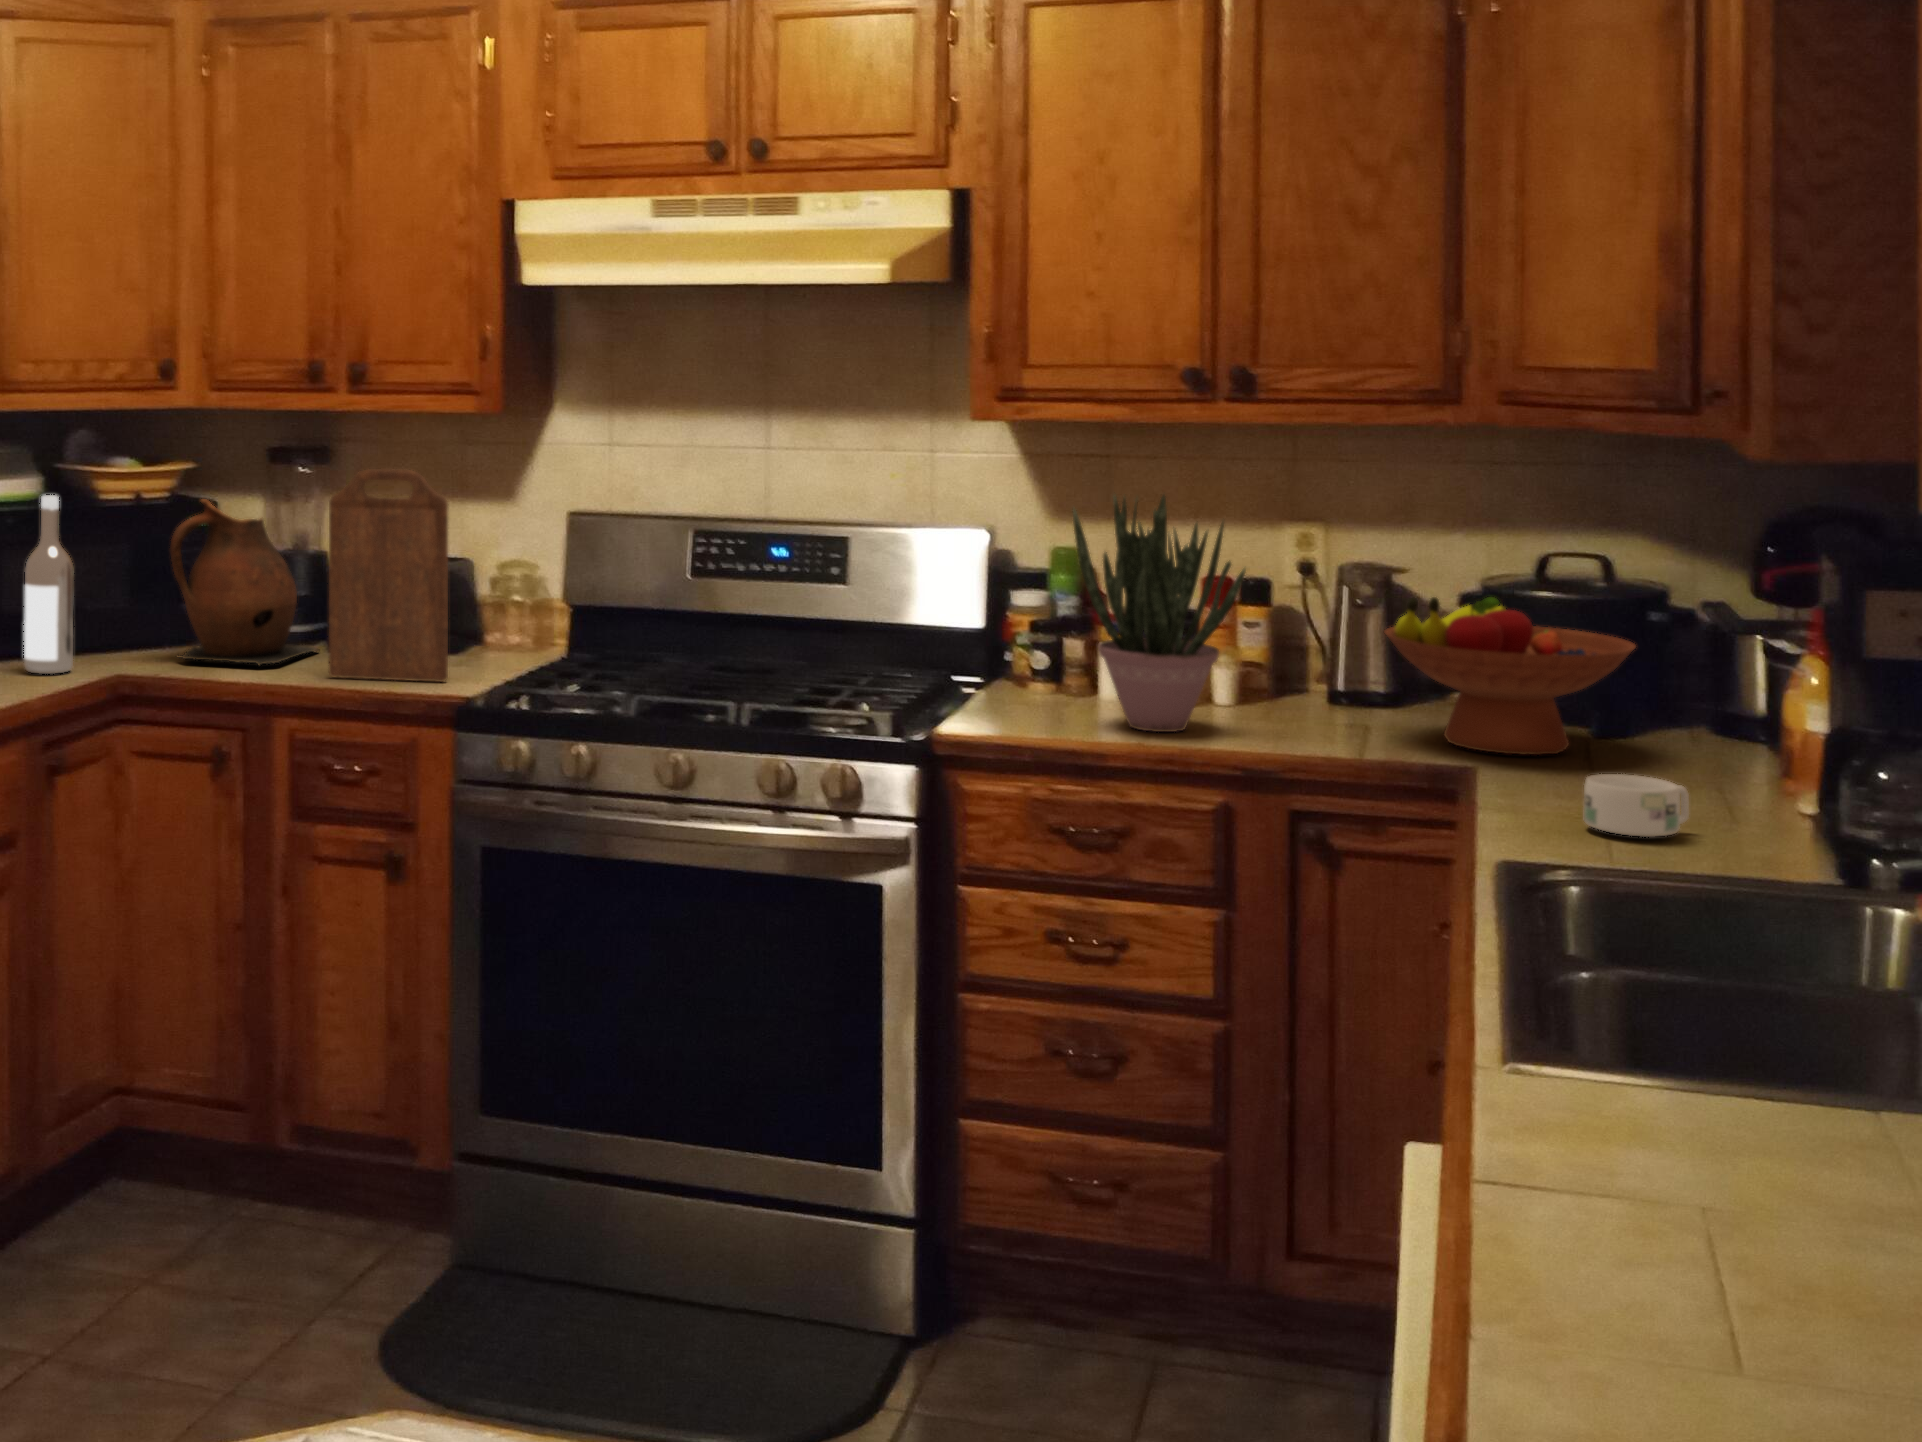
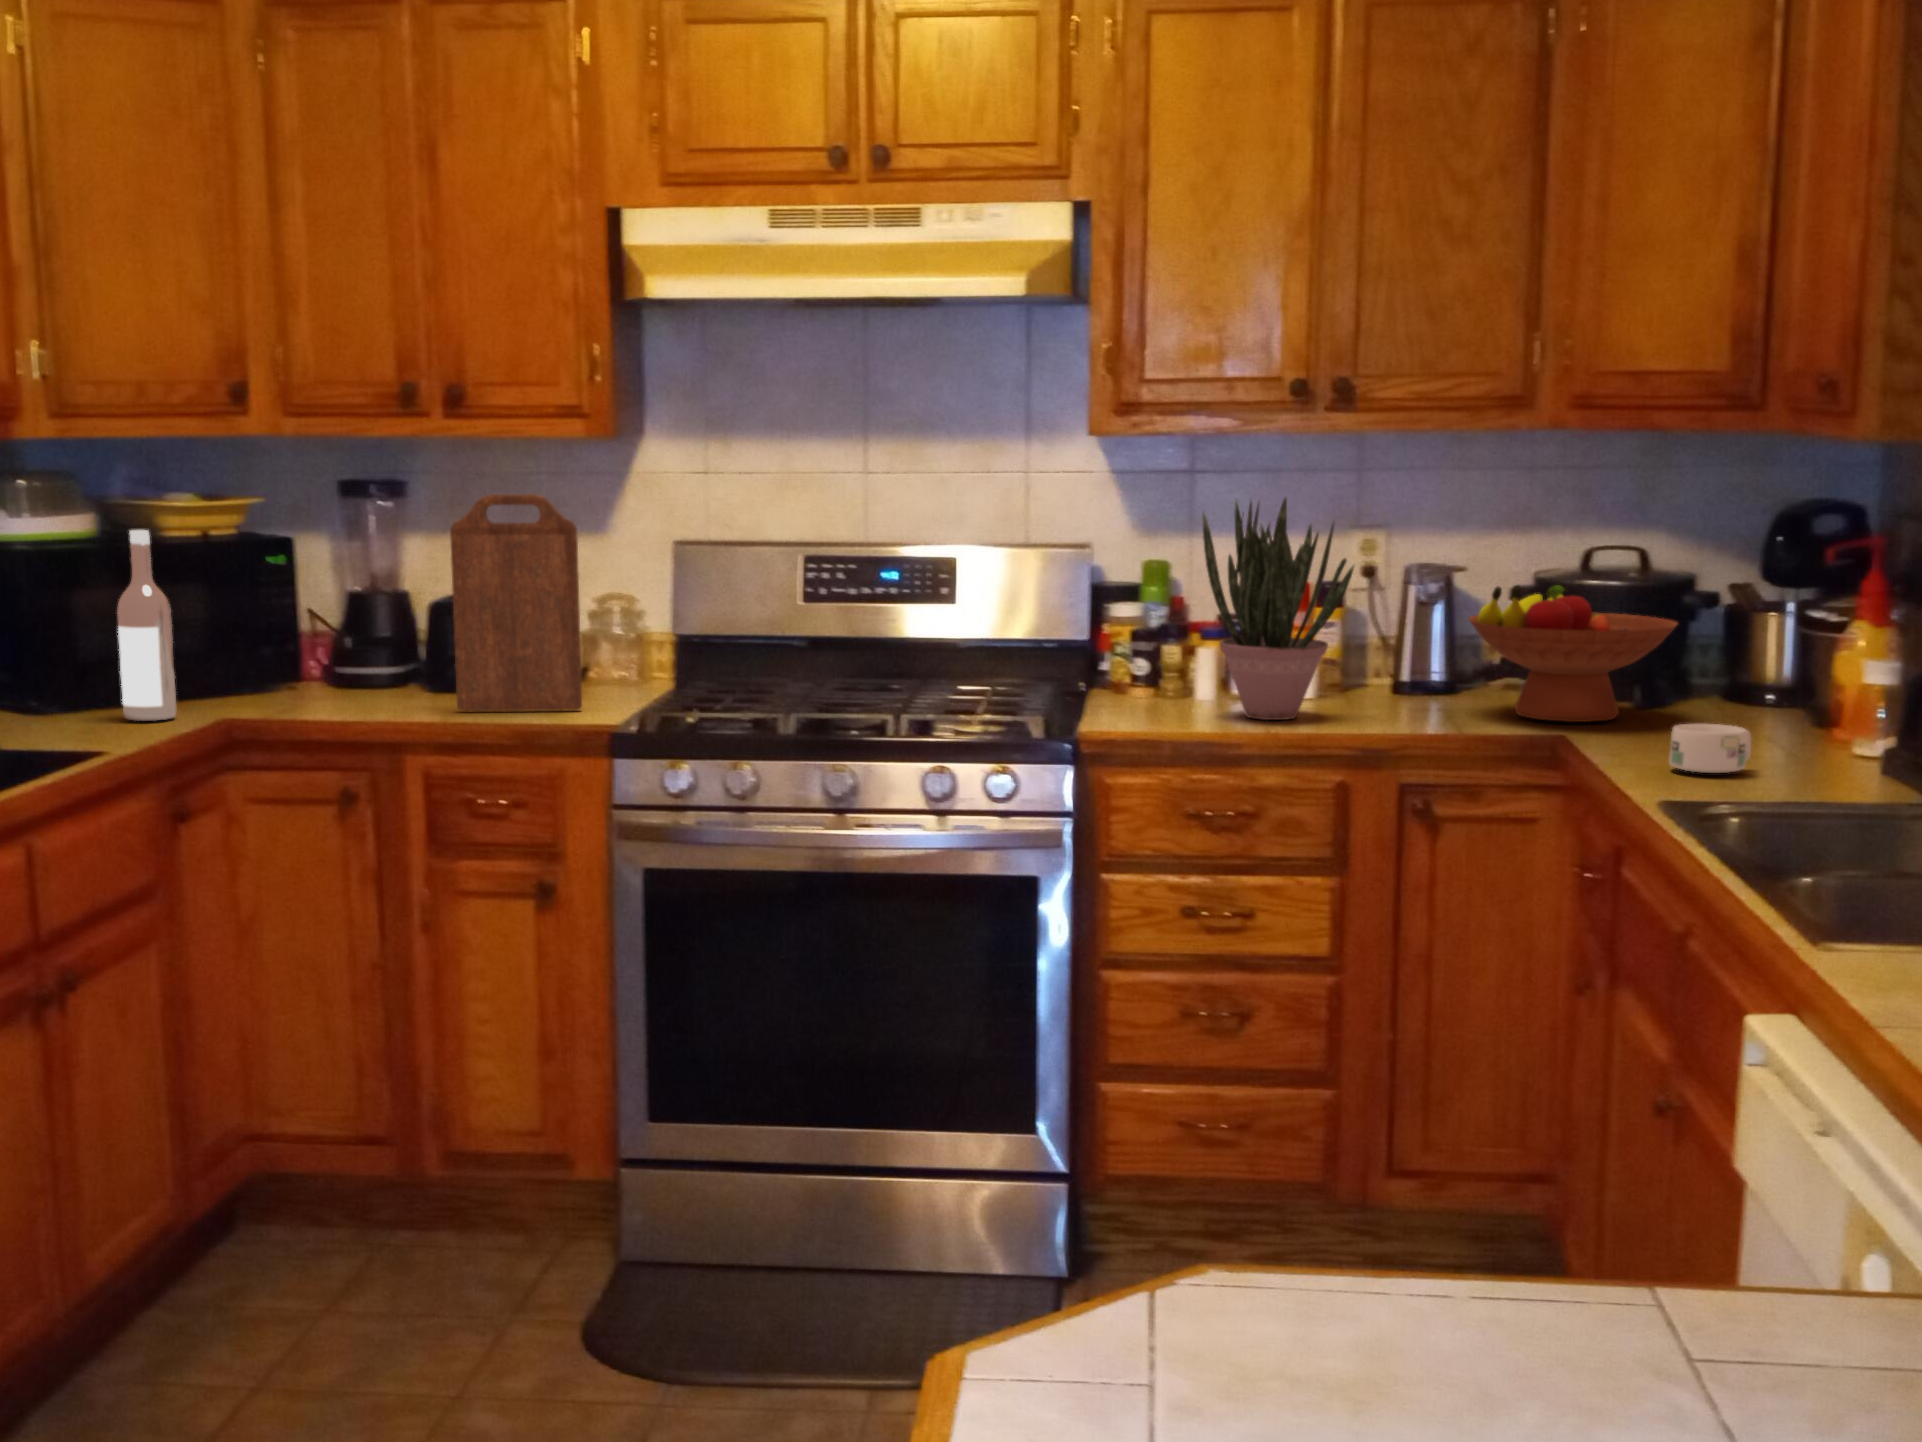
ceramic pitcher: present [170,499,318,666] -> none [266,533,425,706]

